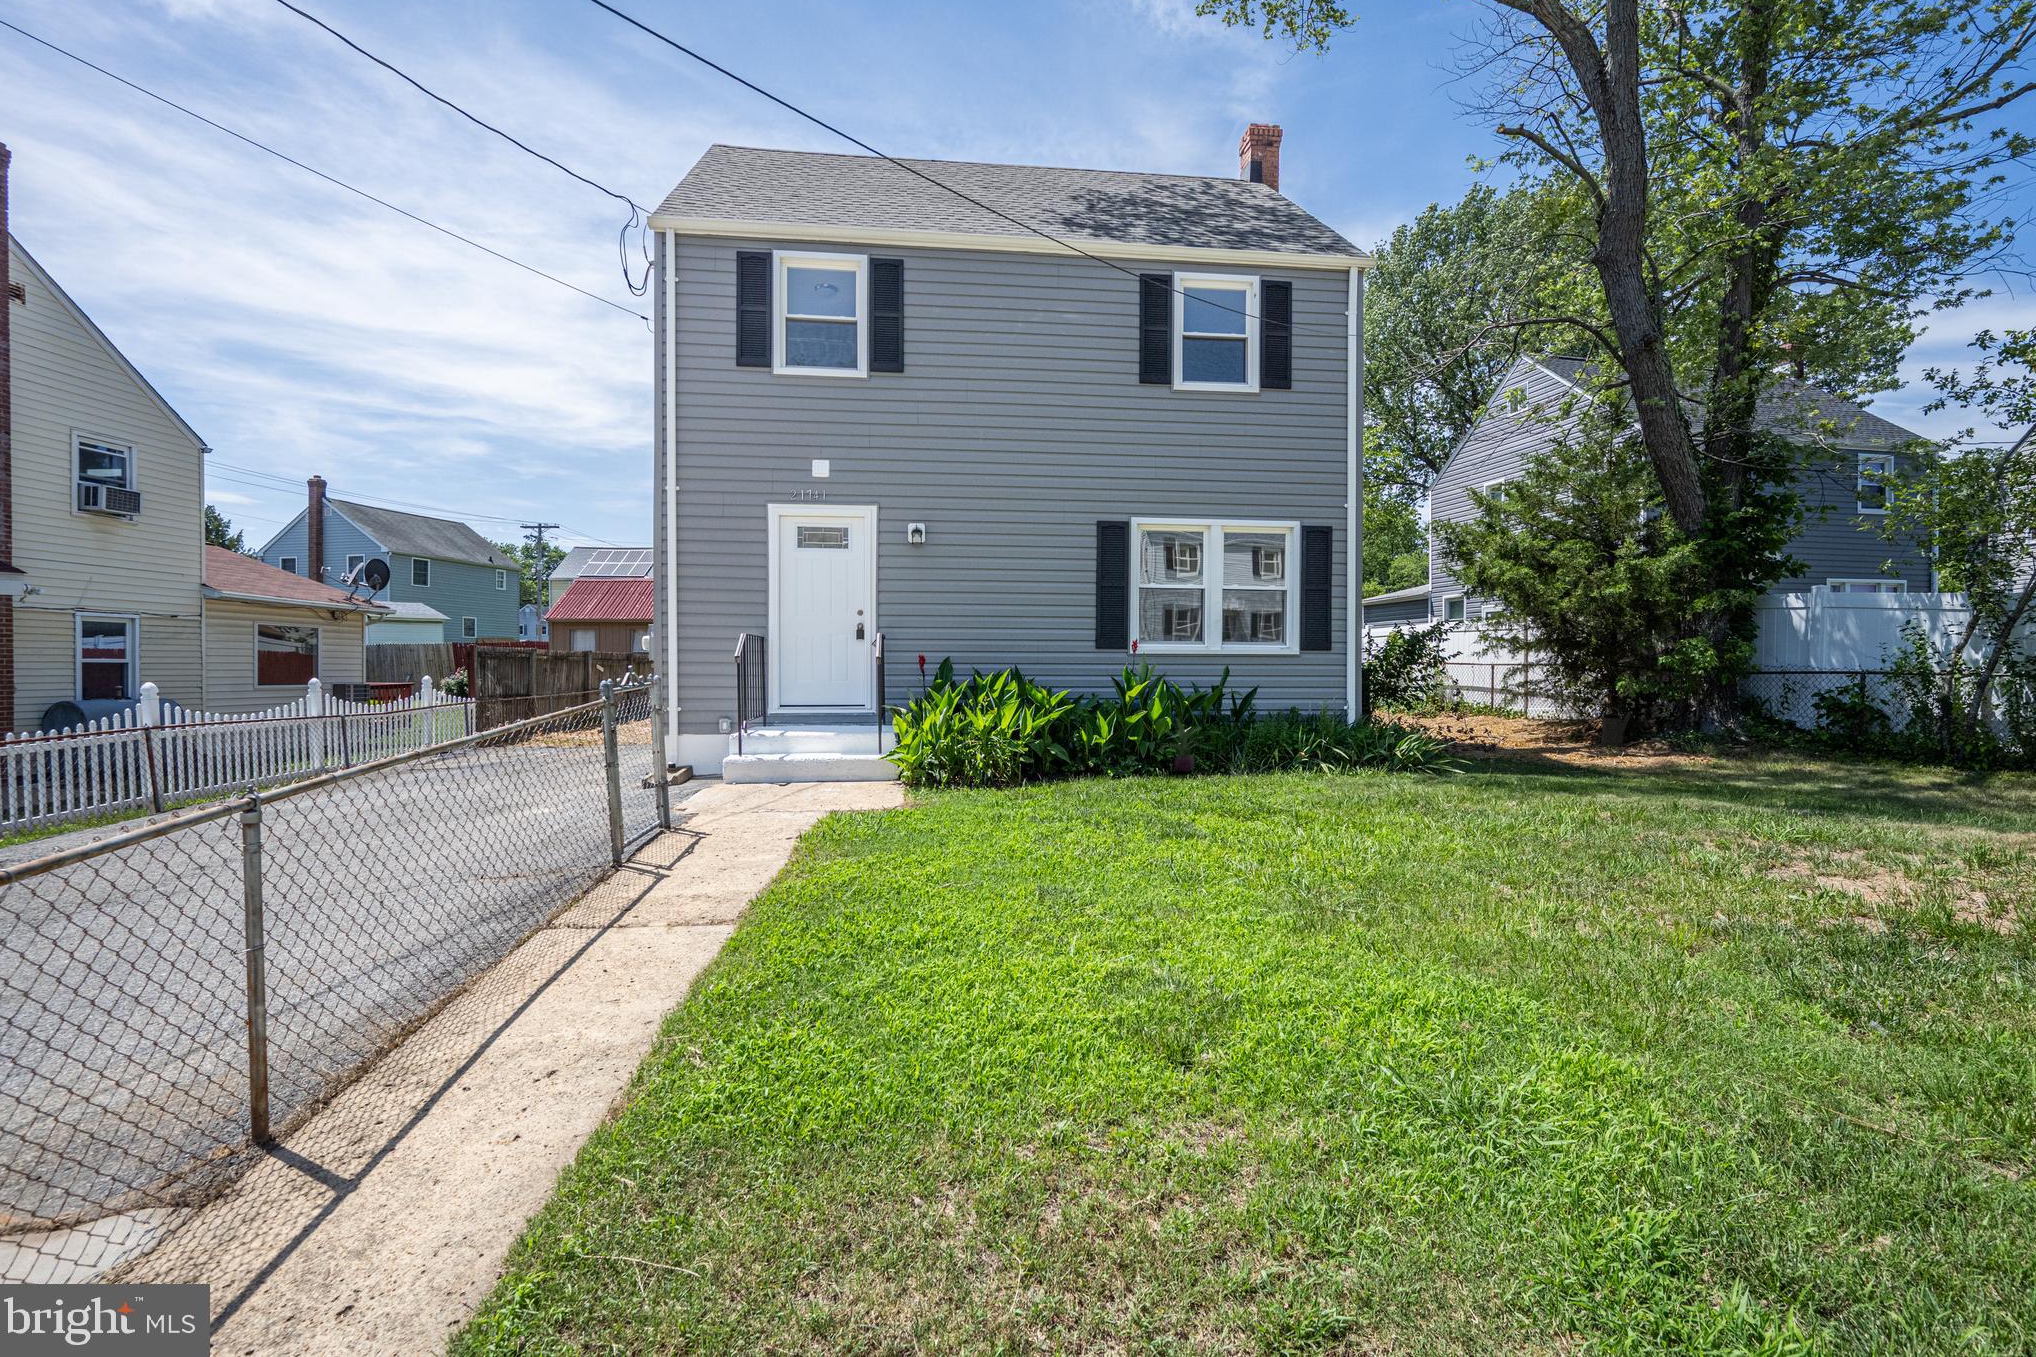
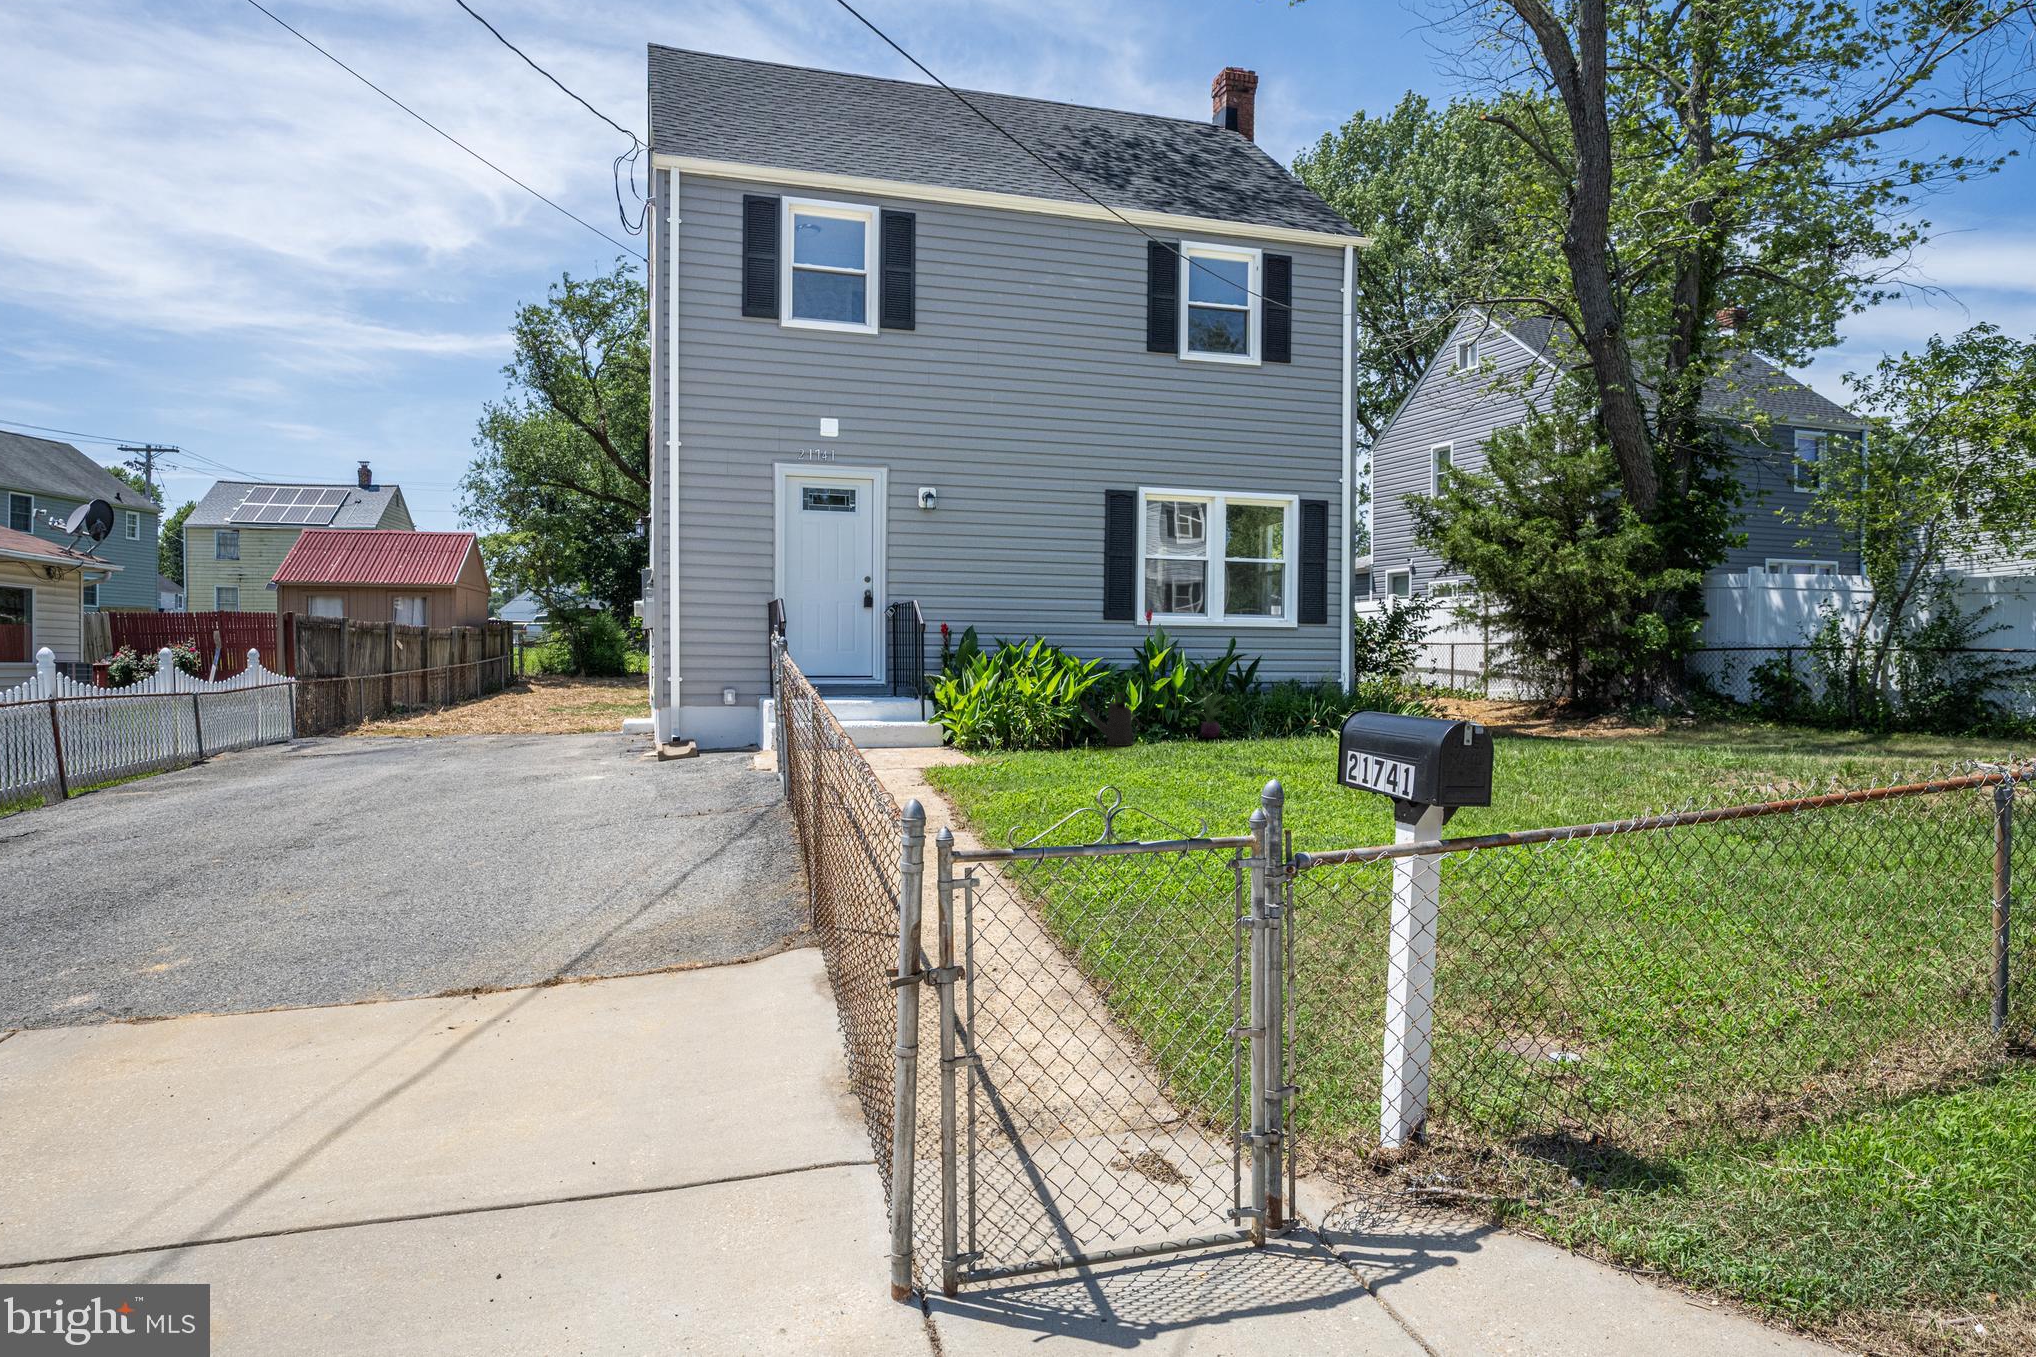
watering can: present [1601,707,1631,745] -> present [1081,693,1140,746]

